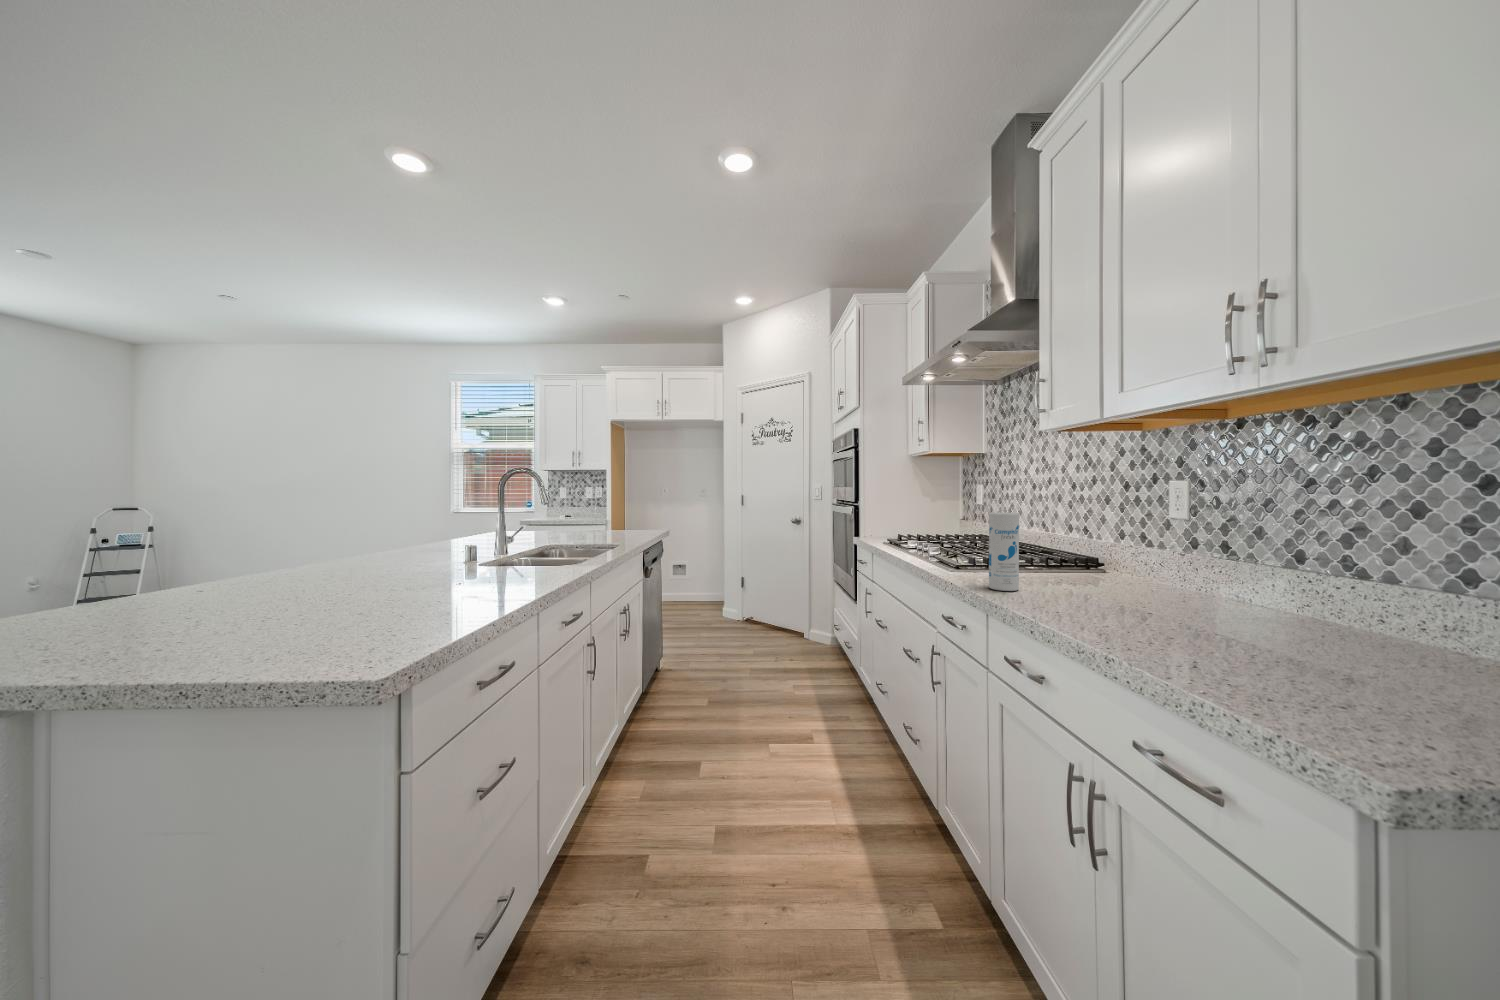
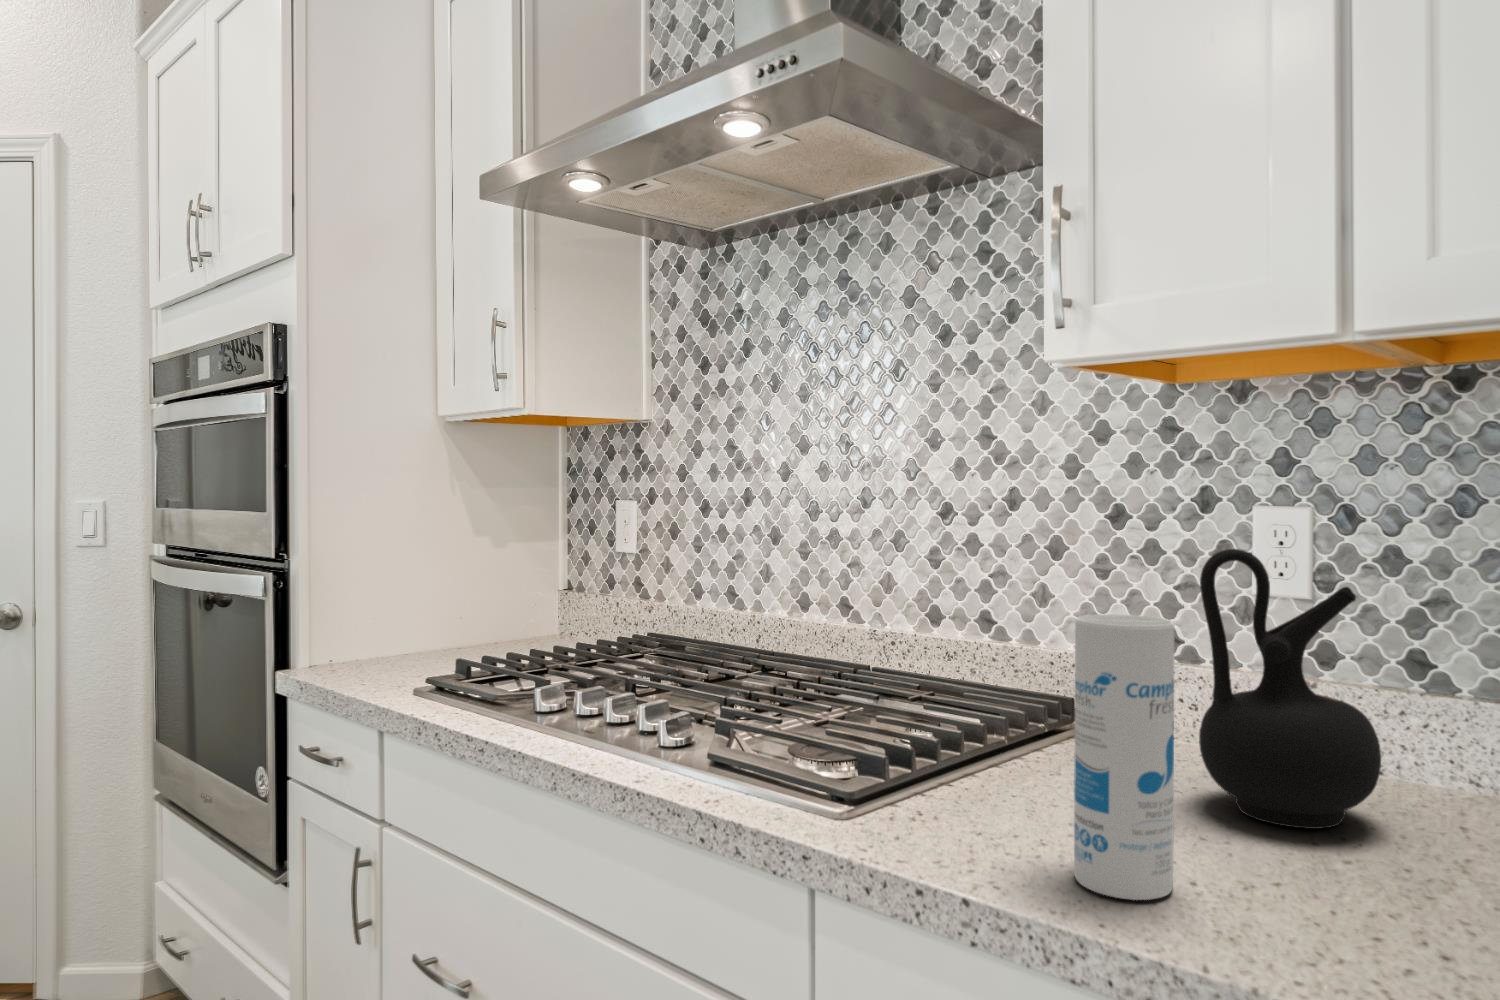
ceramic jug: none [1077,495,1146,593] -> present [1199,549,1381,829]

